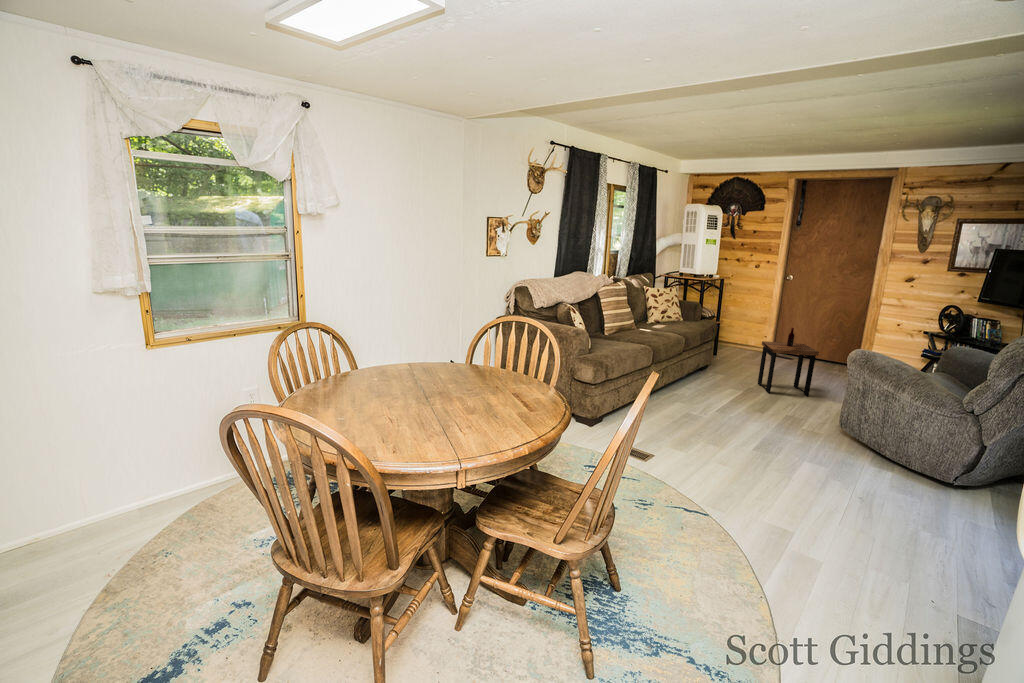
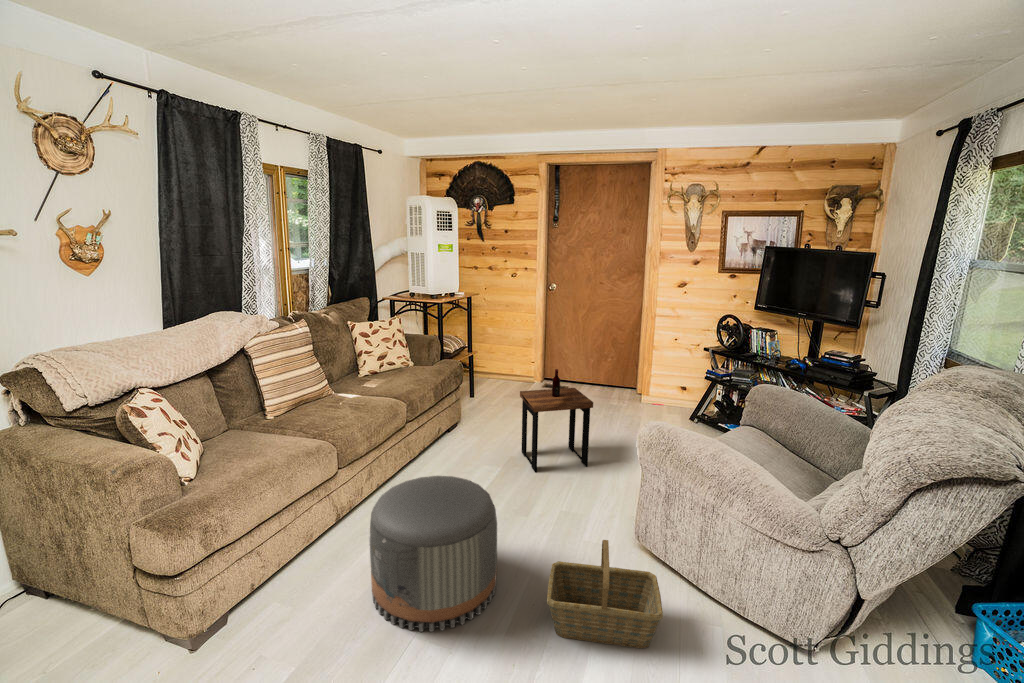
pouf: none [680,367,755,436] -> present [369,476,497,632]
basket: none [785,406,854,461] -> present [547,540,663,648]

